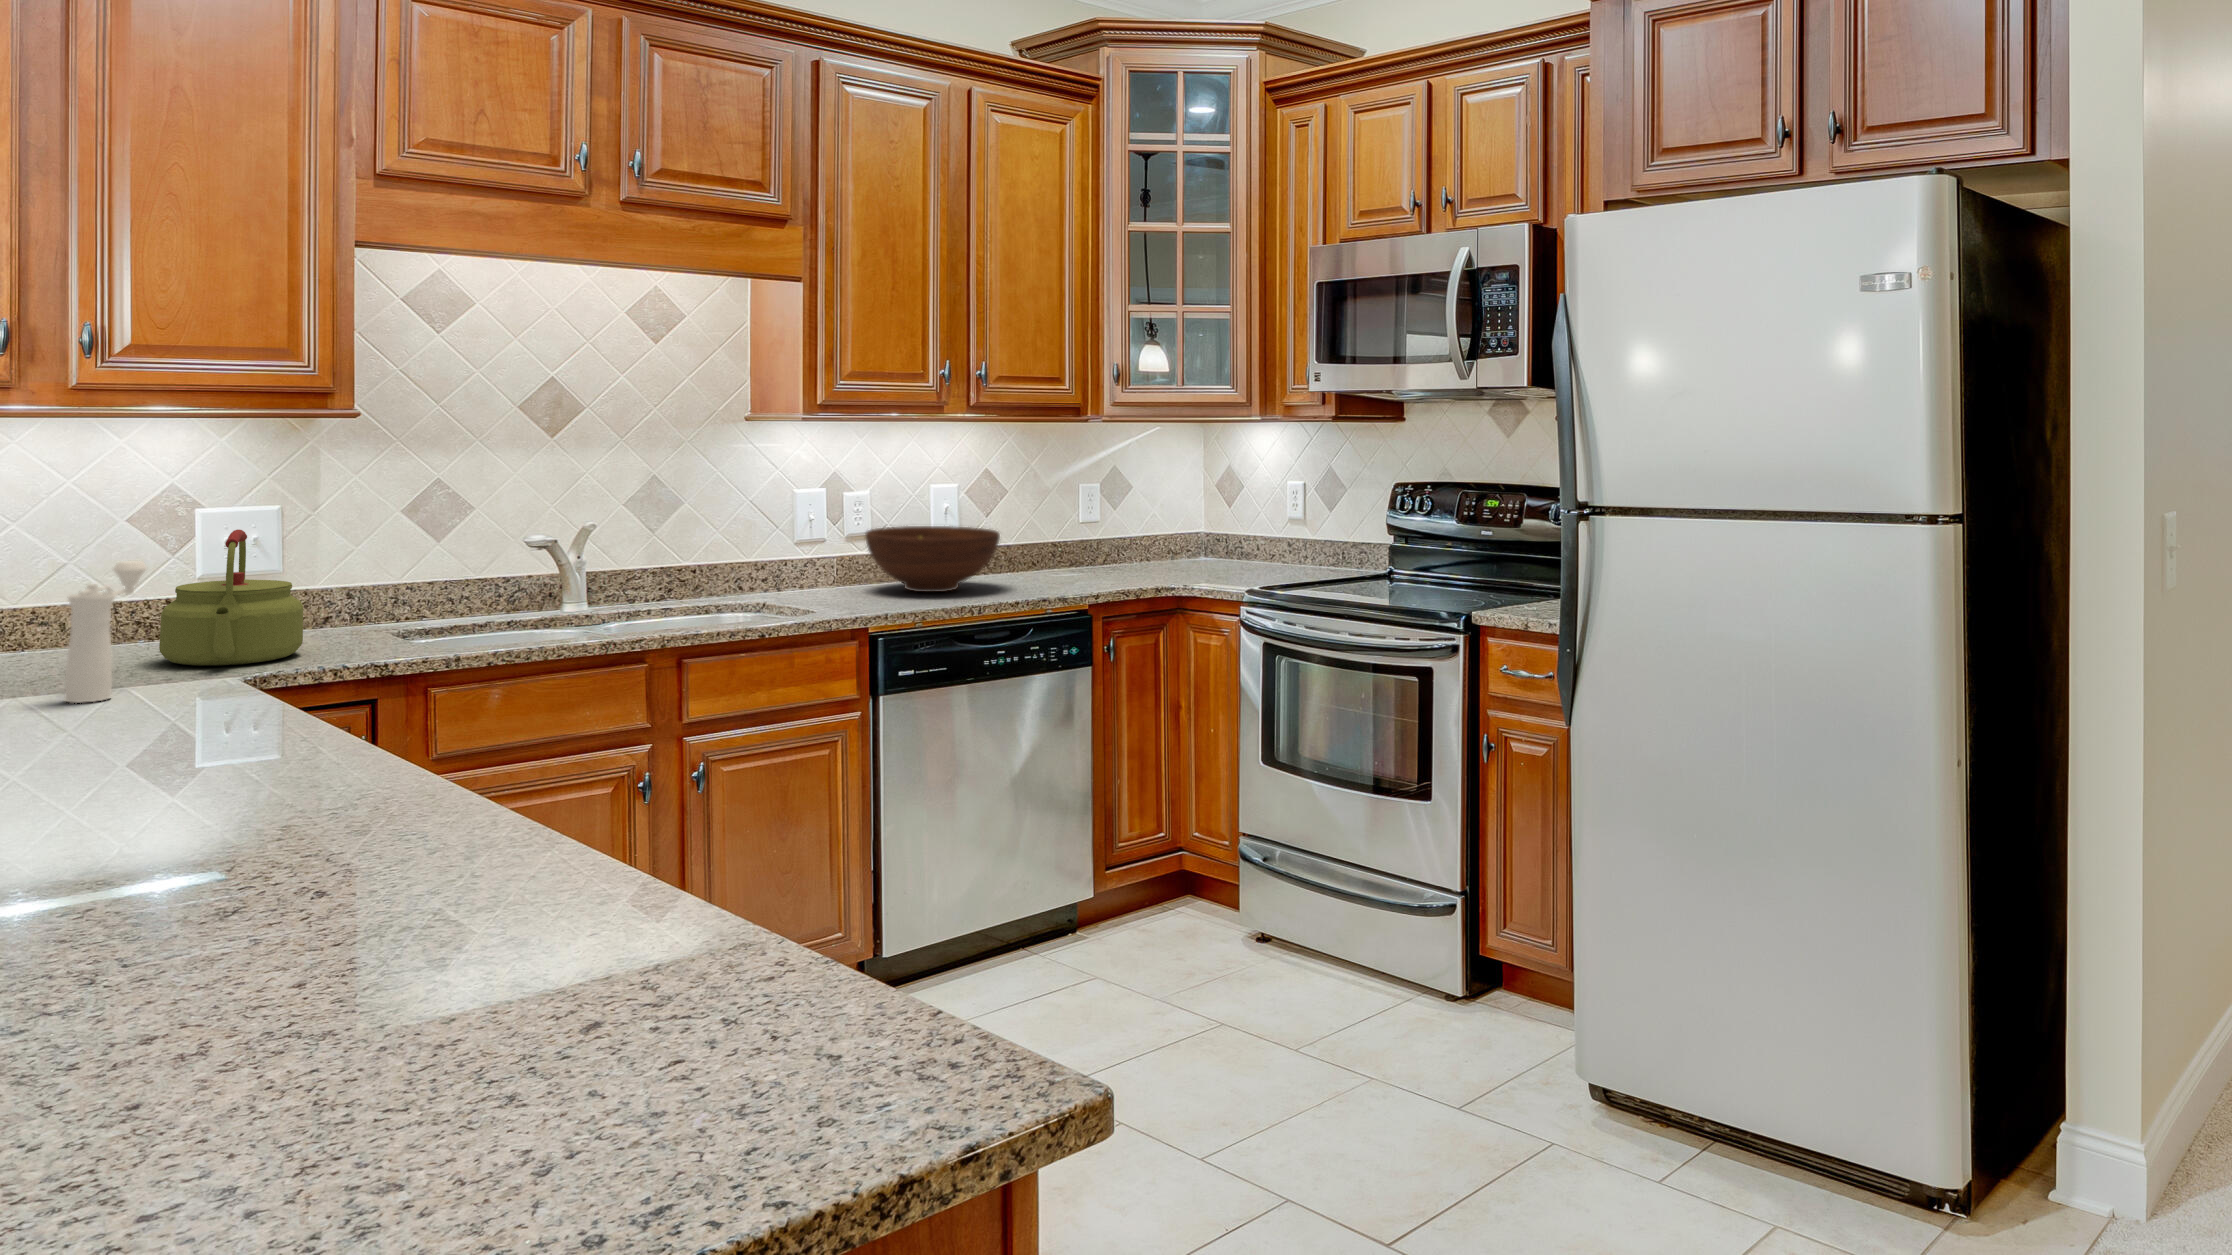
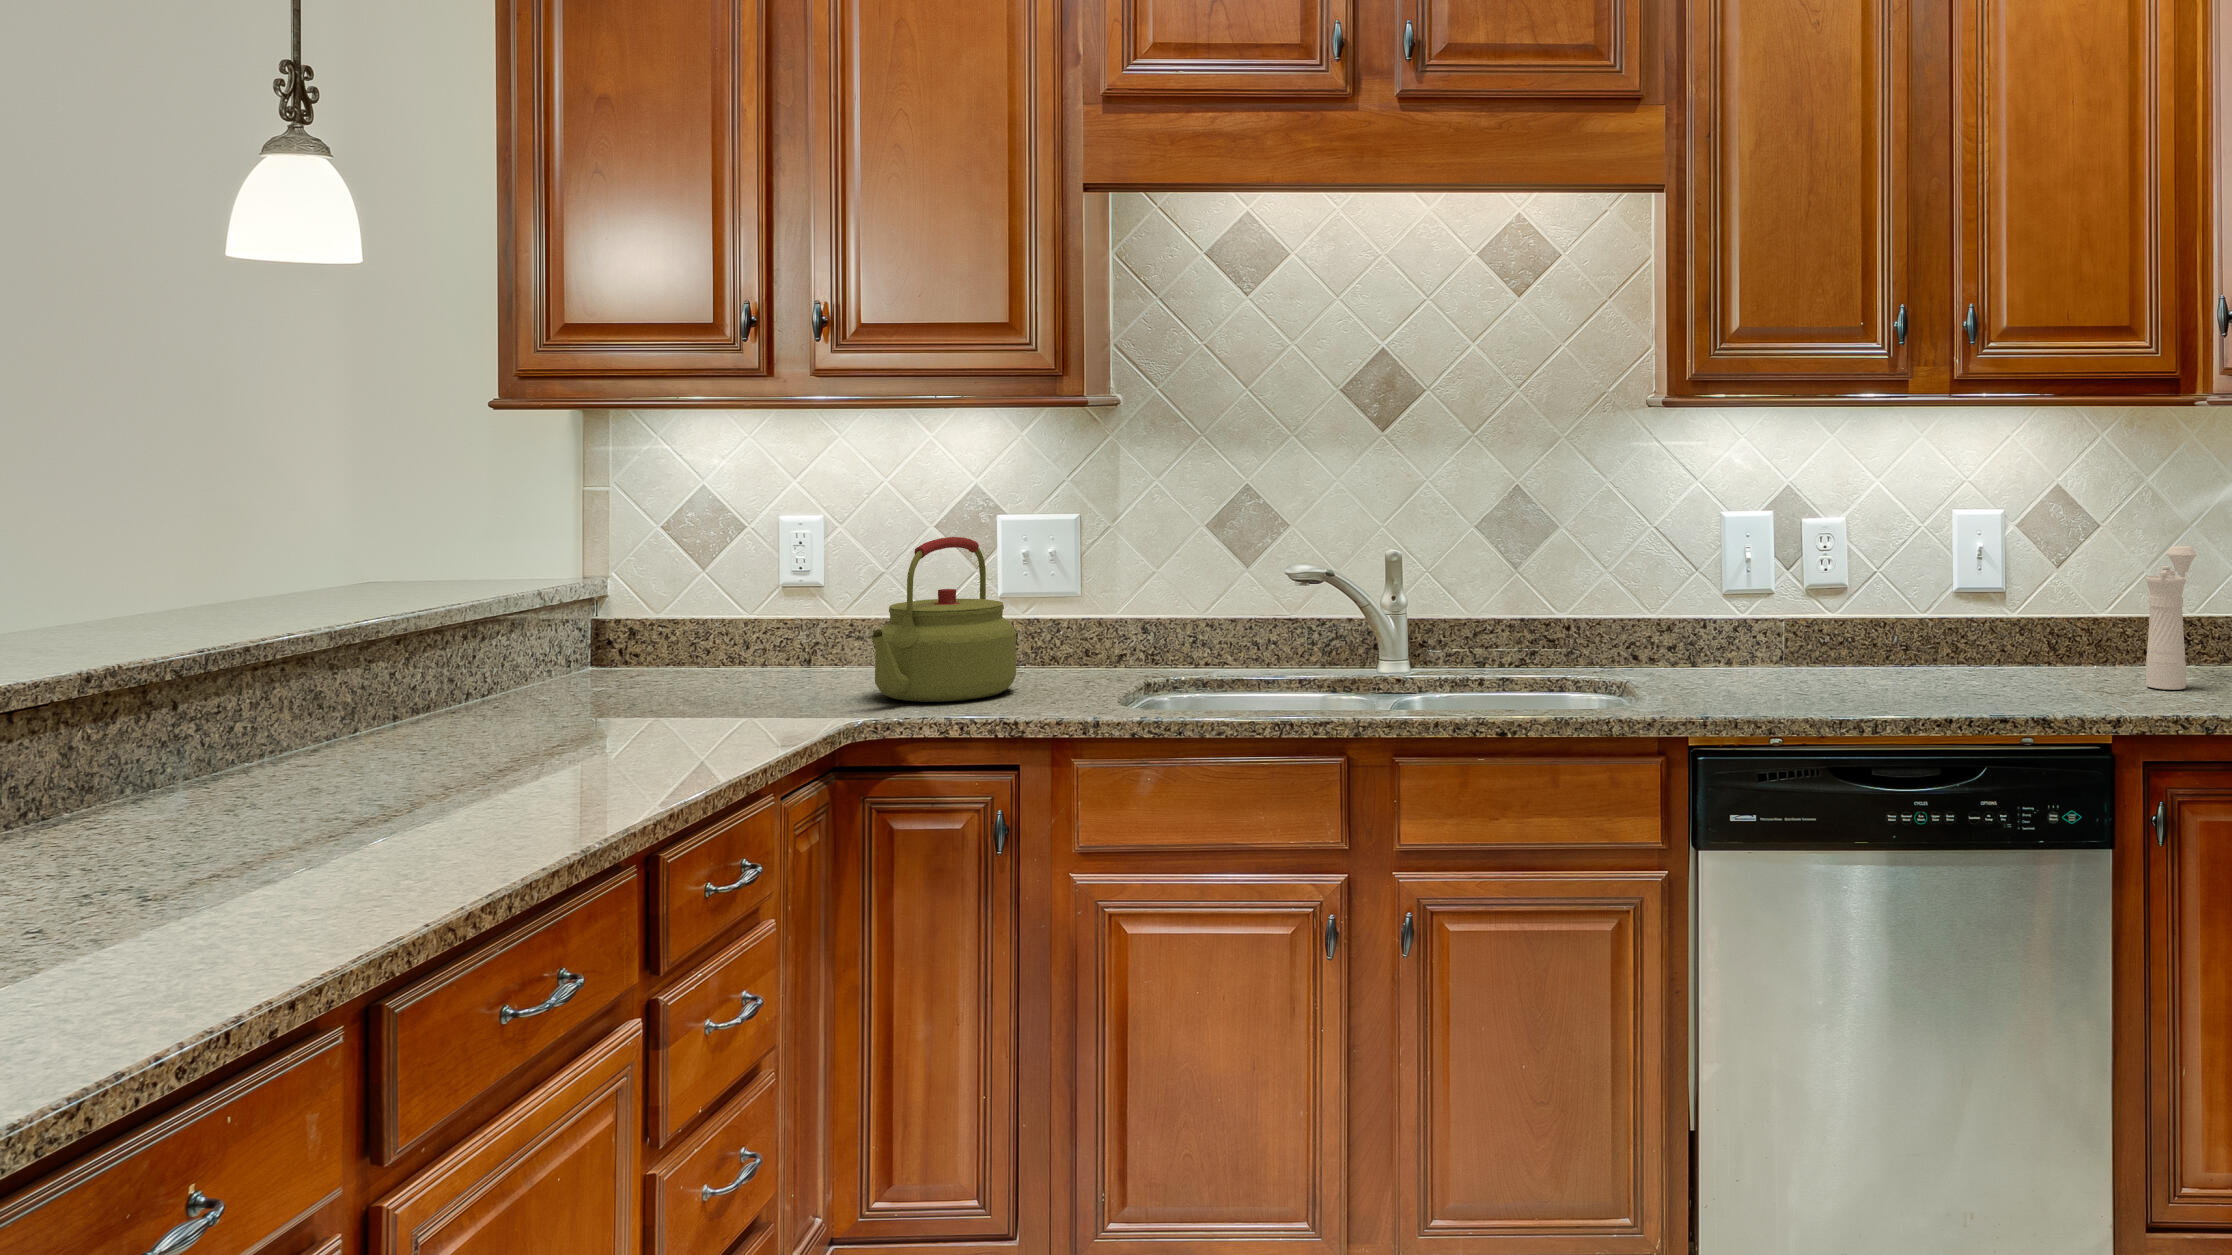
fruit bowl: present [866,526,1000,592] -> none [1789,576,2009,690]
pepper mill: present [65,561,147,703] -> present [2146,546,2197,690]

